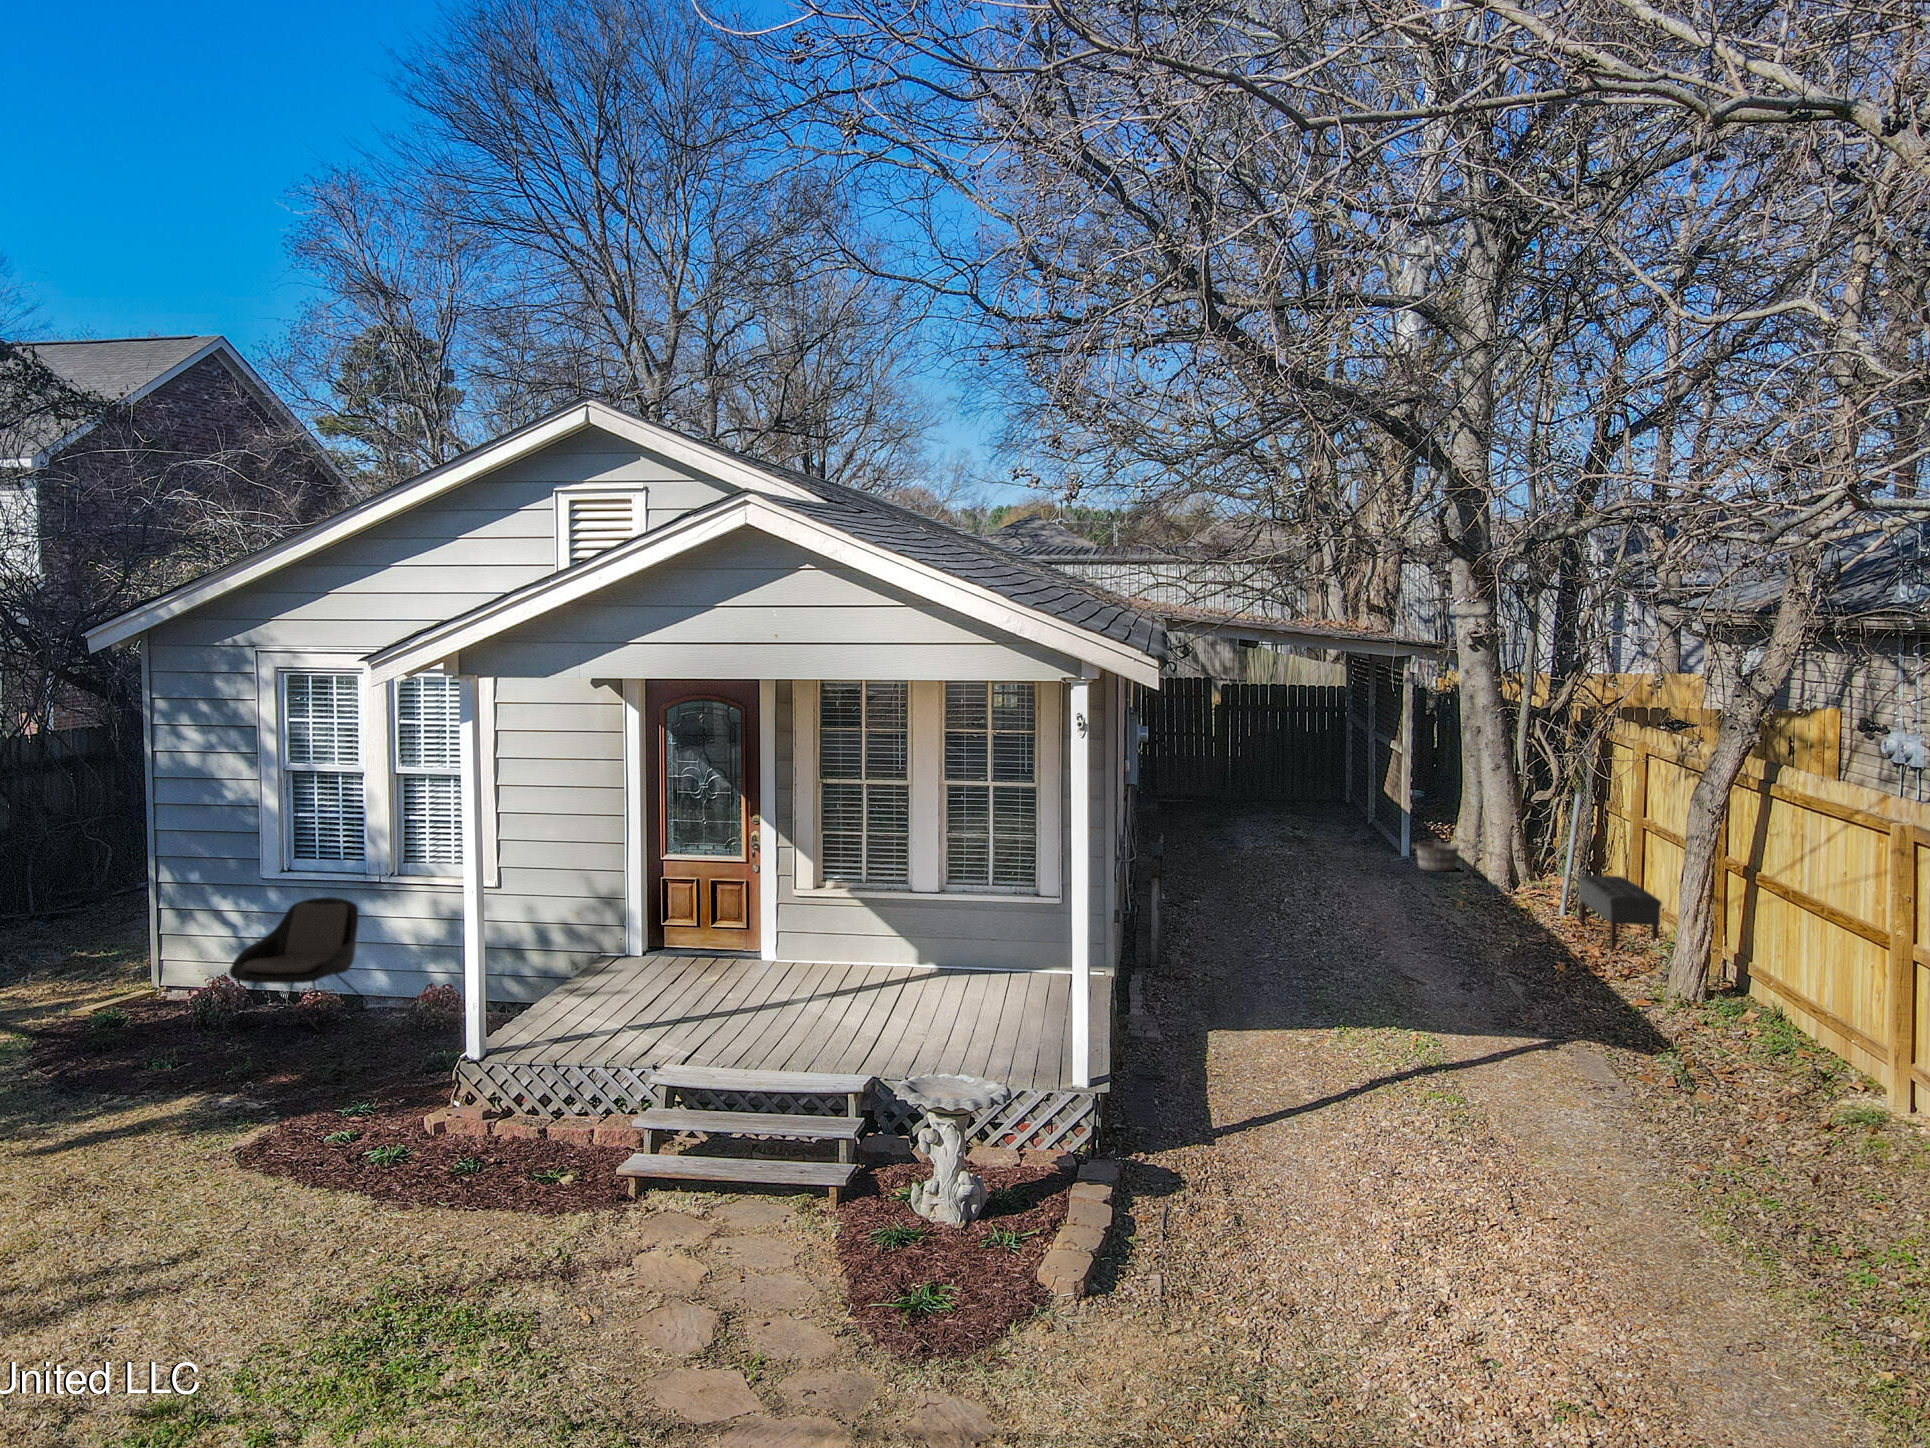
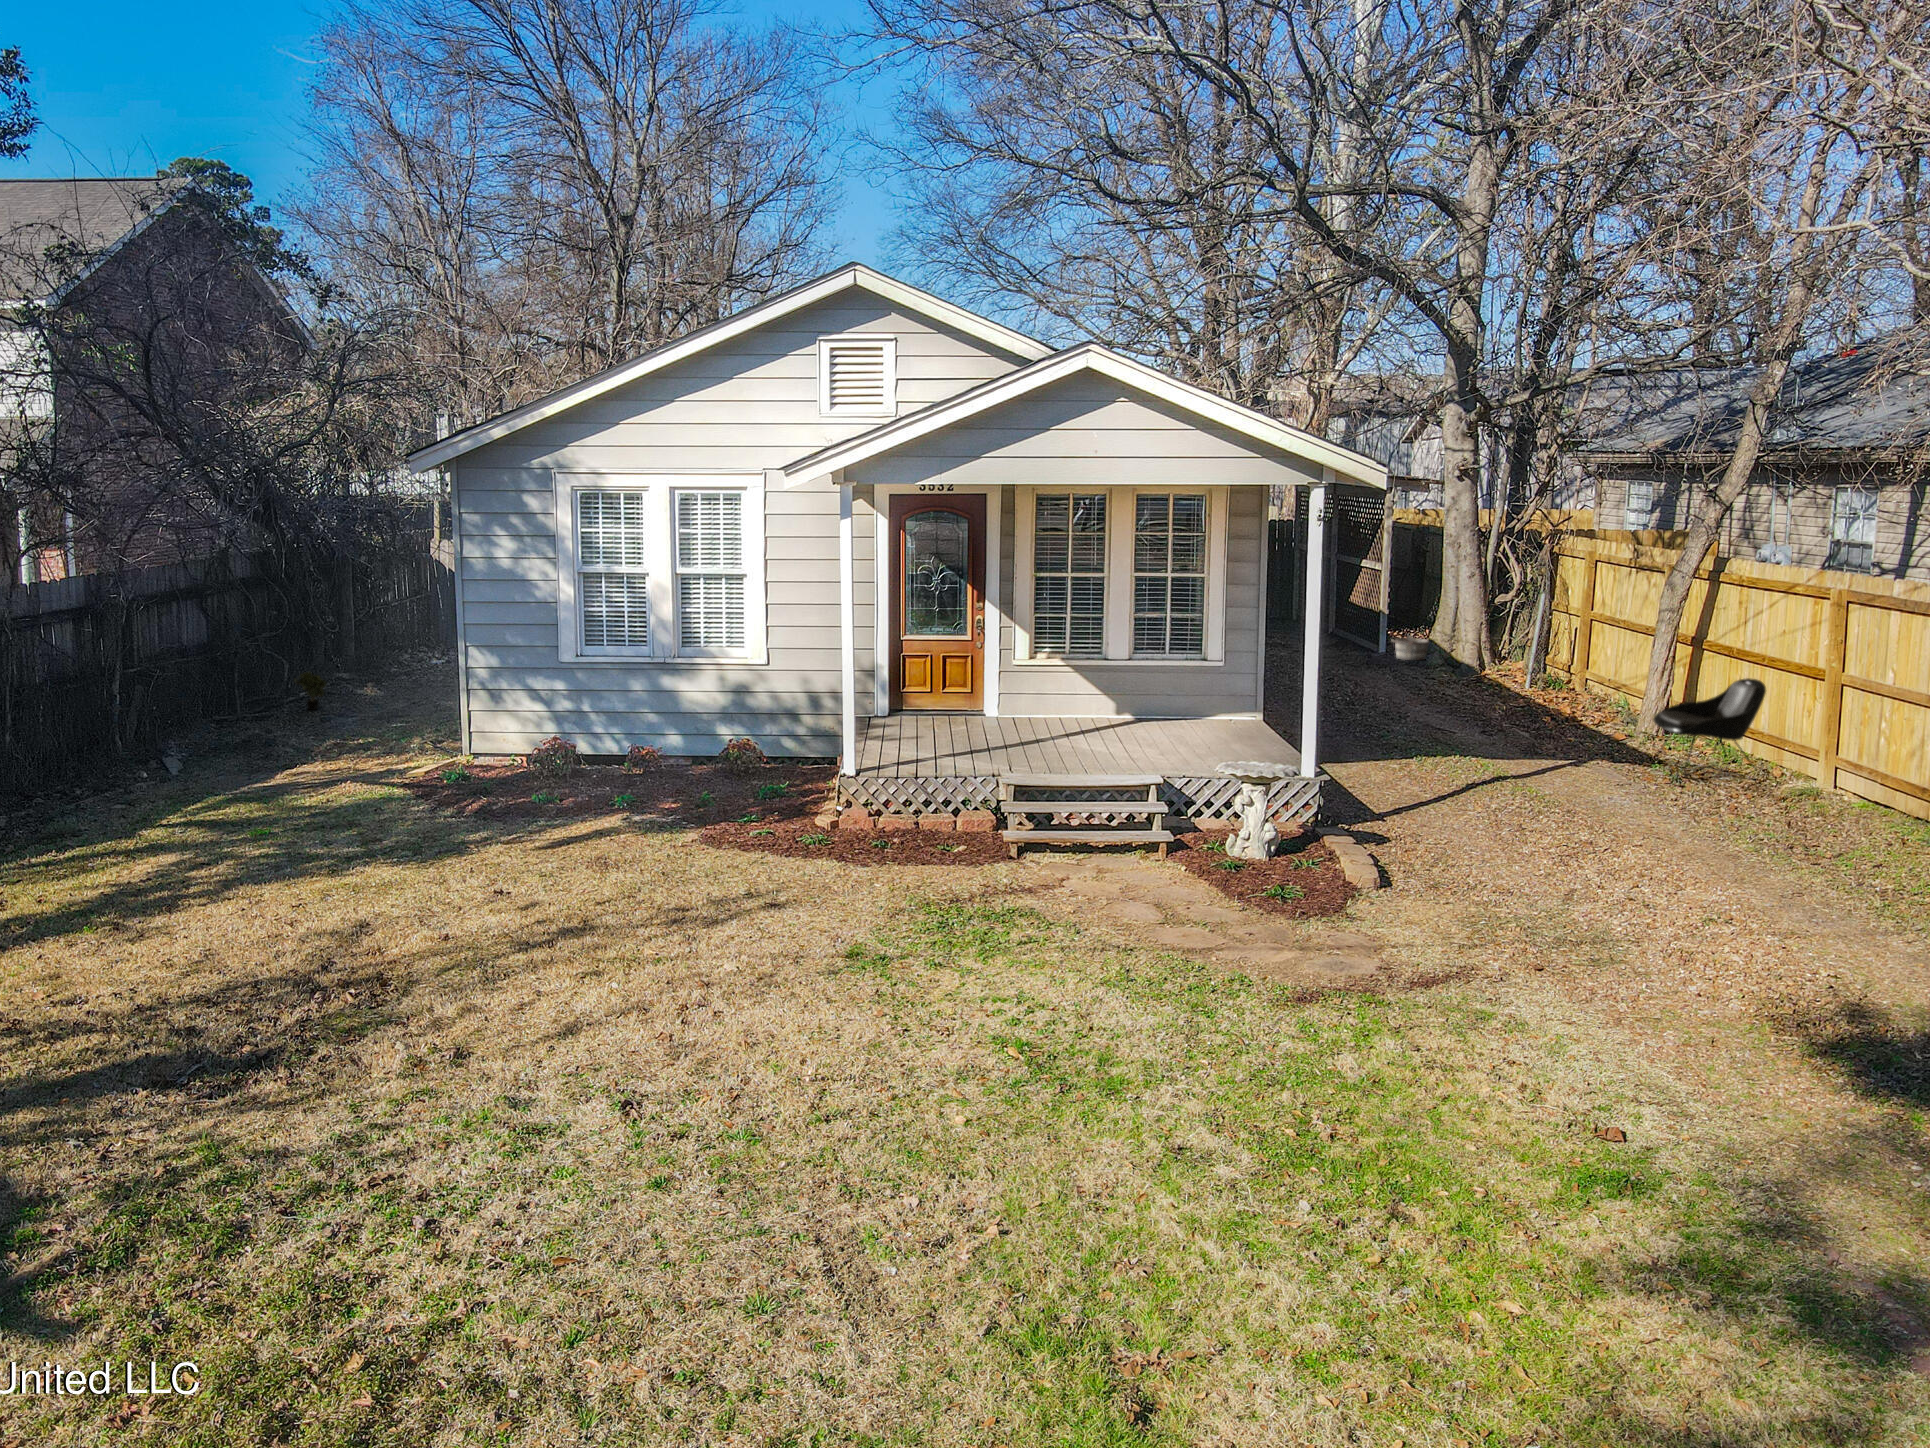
potted plant: none [88,870,128,913] -> present [294,672,326,710]
bench: present [1578,875,1662,949] -> none [1543,654,1614,707]
lounge chair: present [229,897,368,1033] -> present [1653,679,1766,780]

